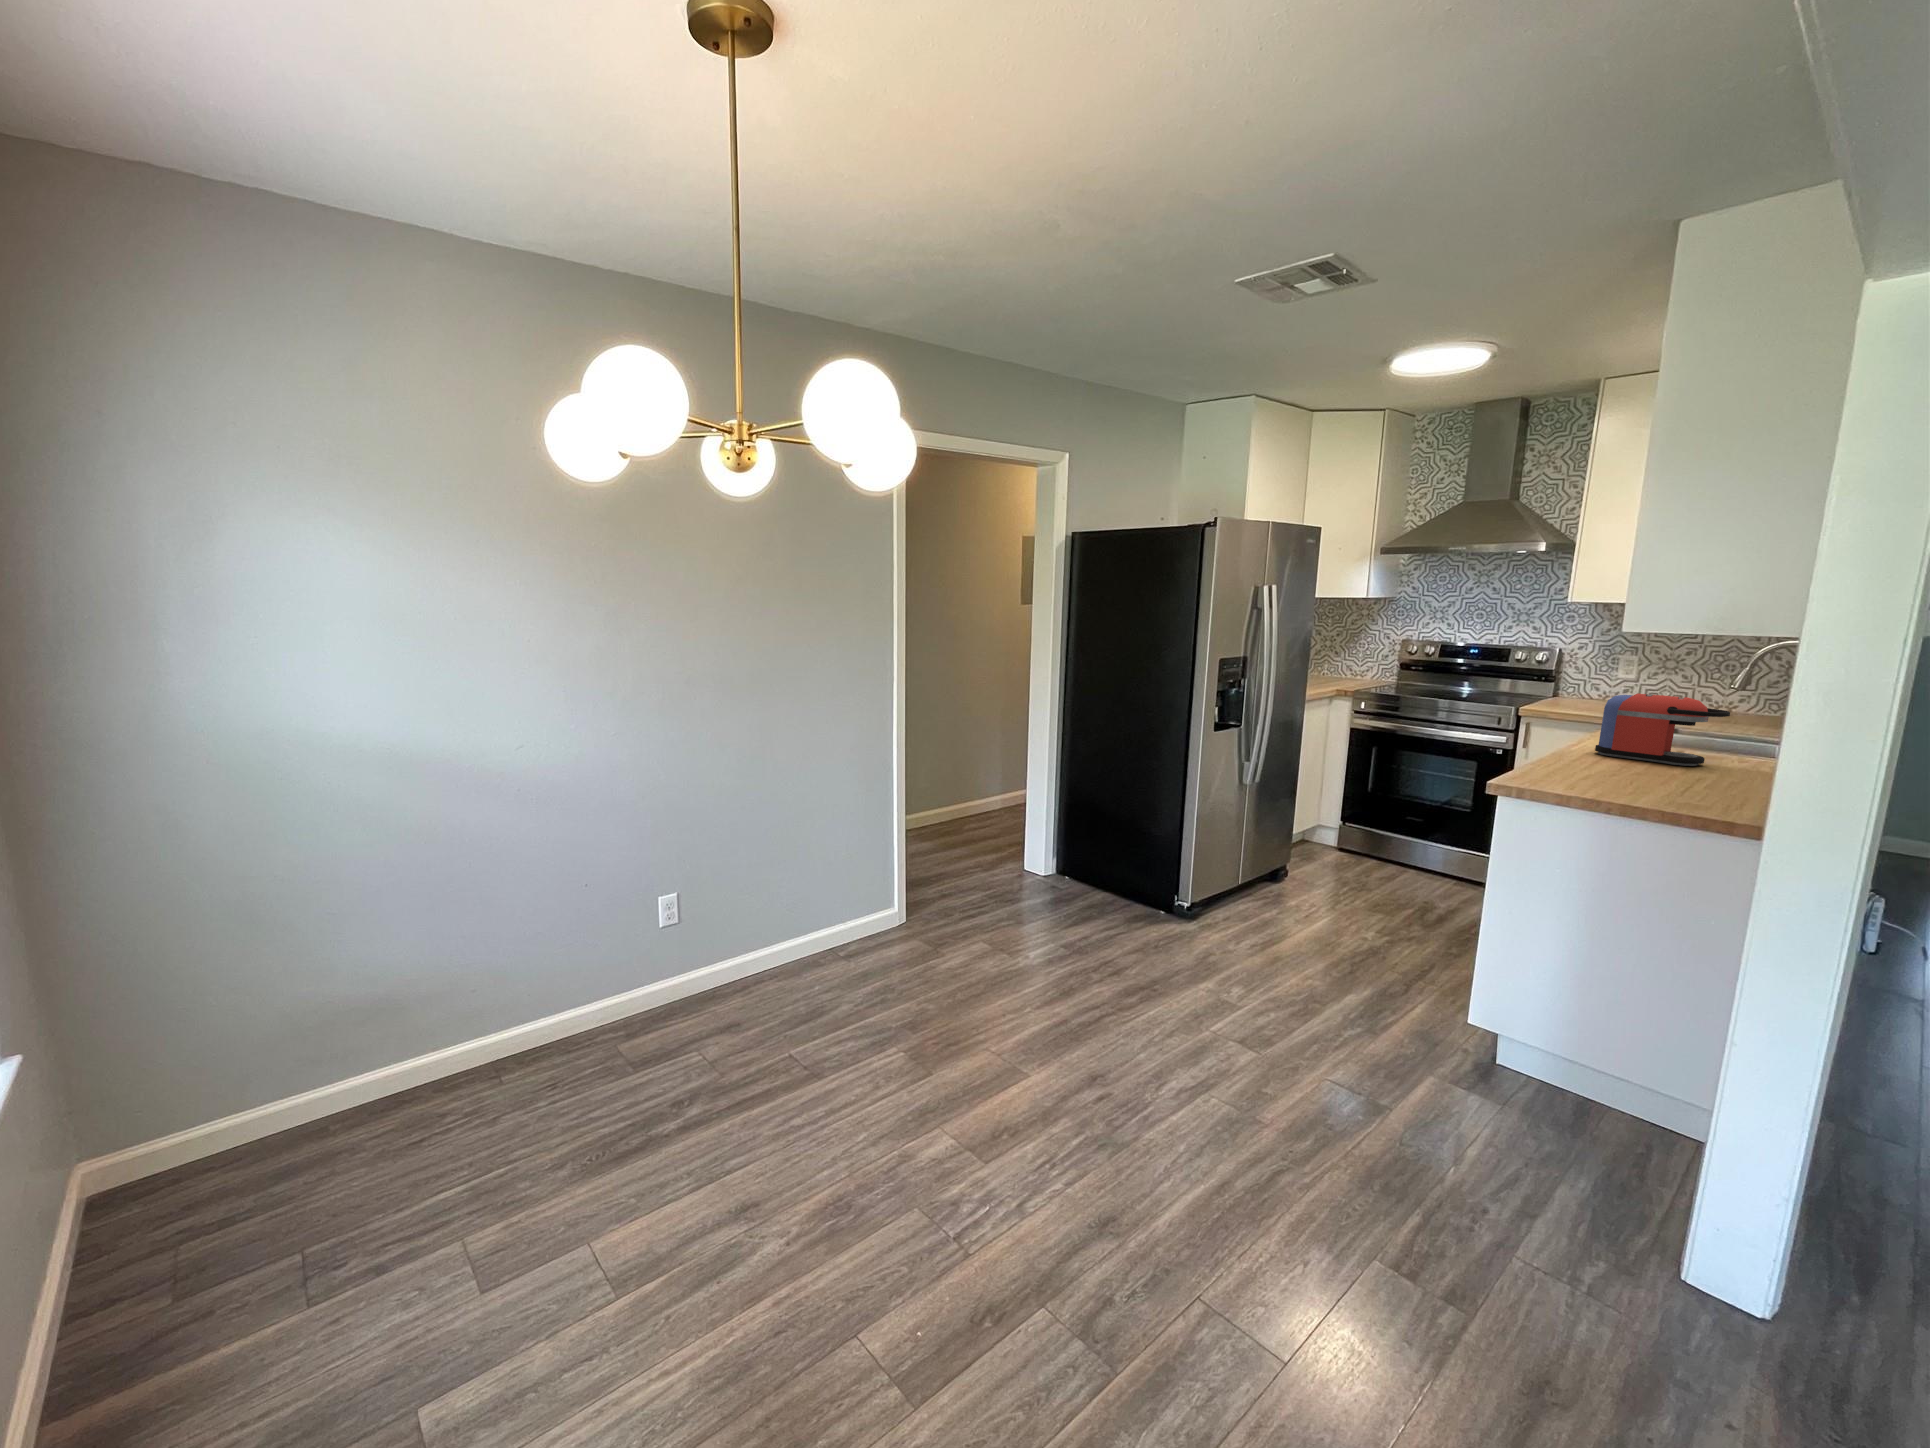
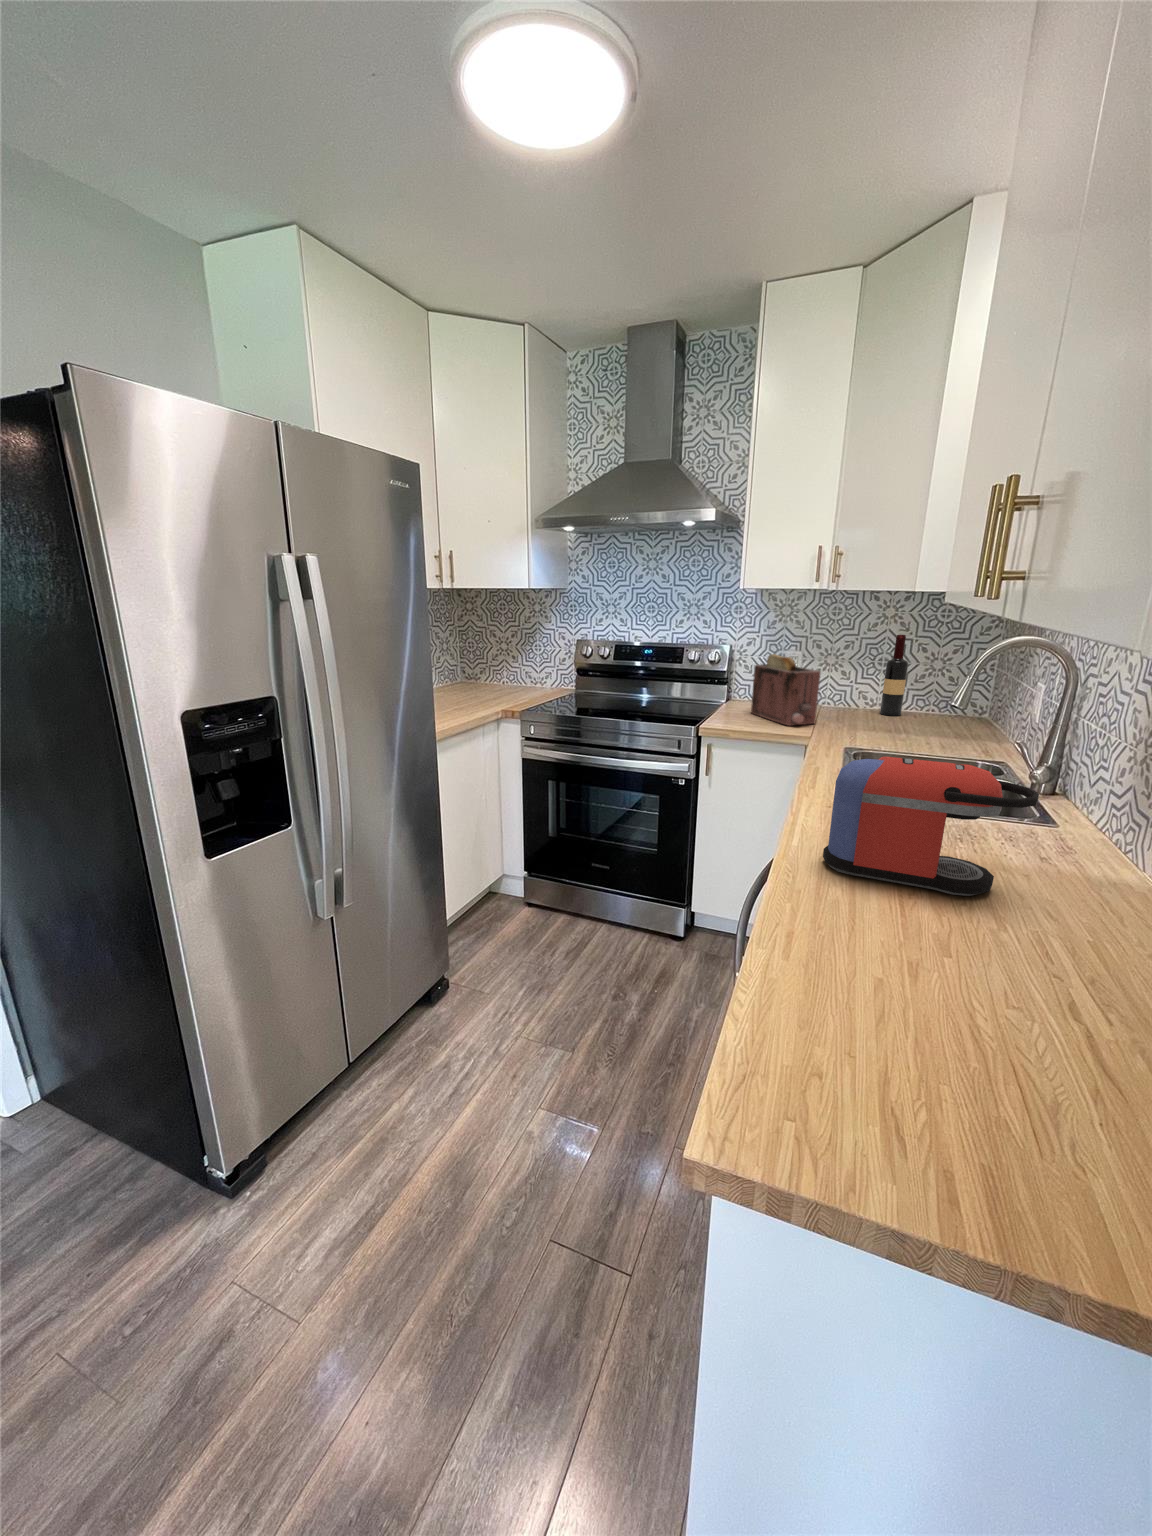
wine bottle: none [1720,642,1753,713] -> present [880,635,908,716]
toaster: none [1575,655,1646,711] -> present [751,654,821,726]

